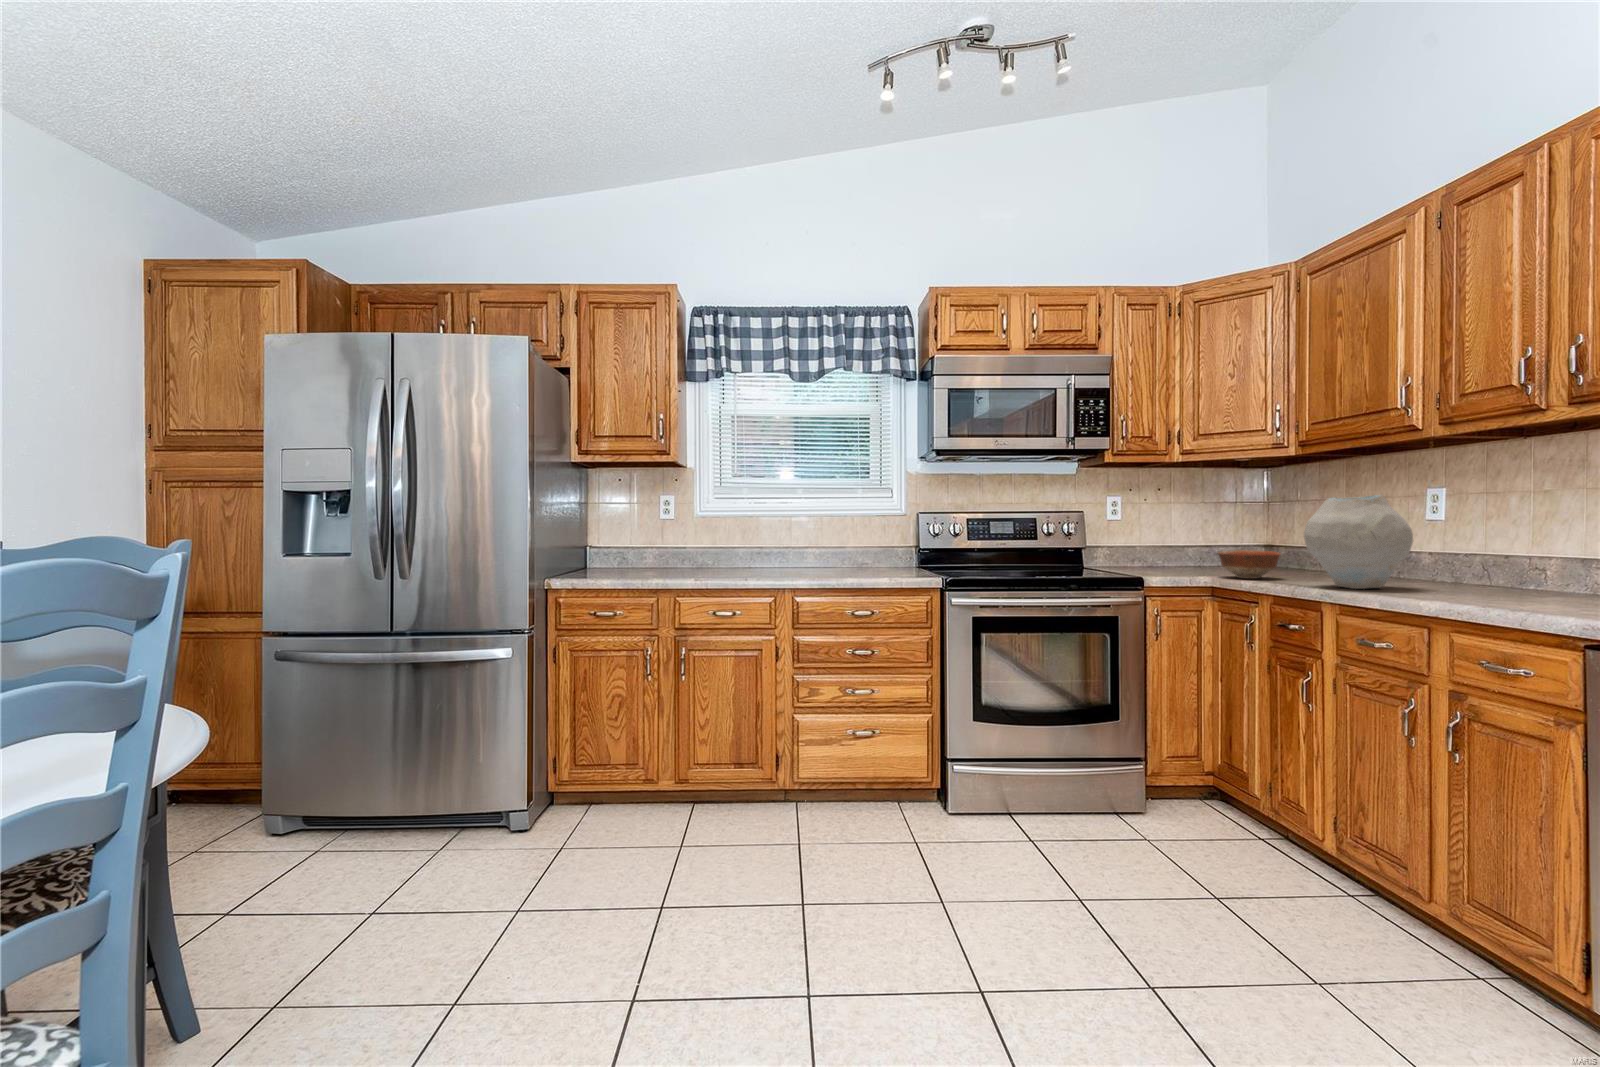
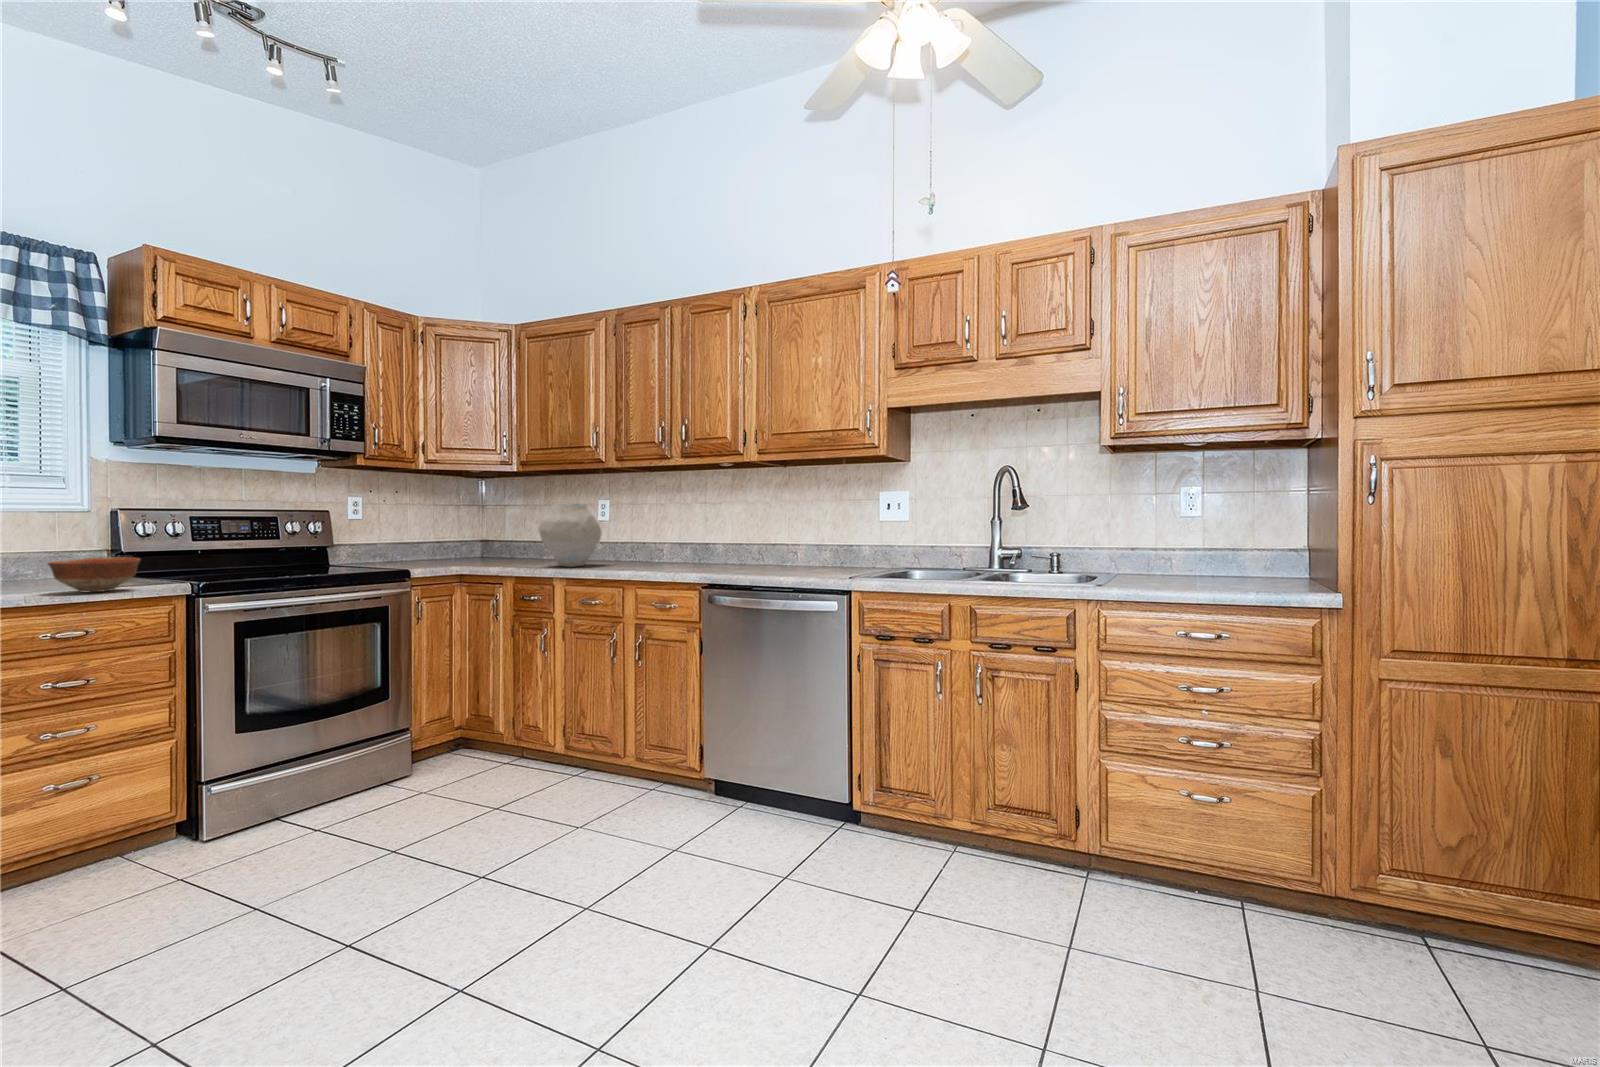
bowl: present [1218,550,1281,579] -> present [48,557,140,592]

